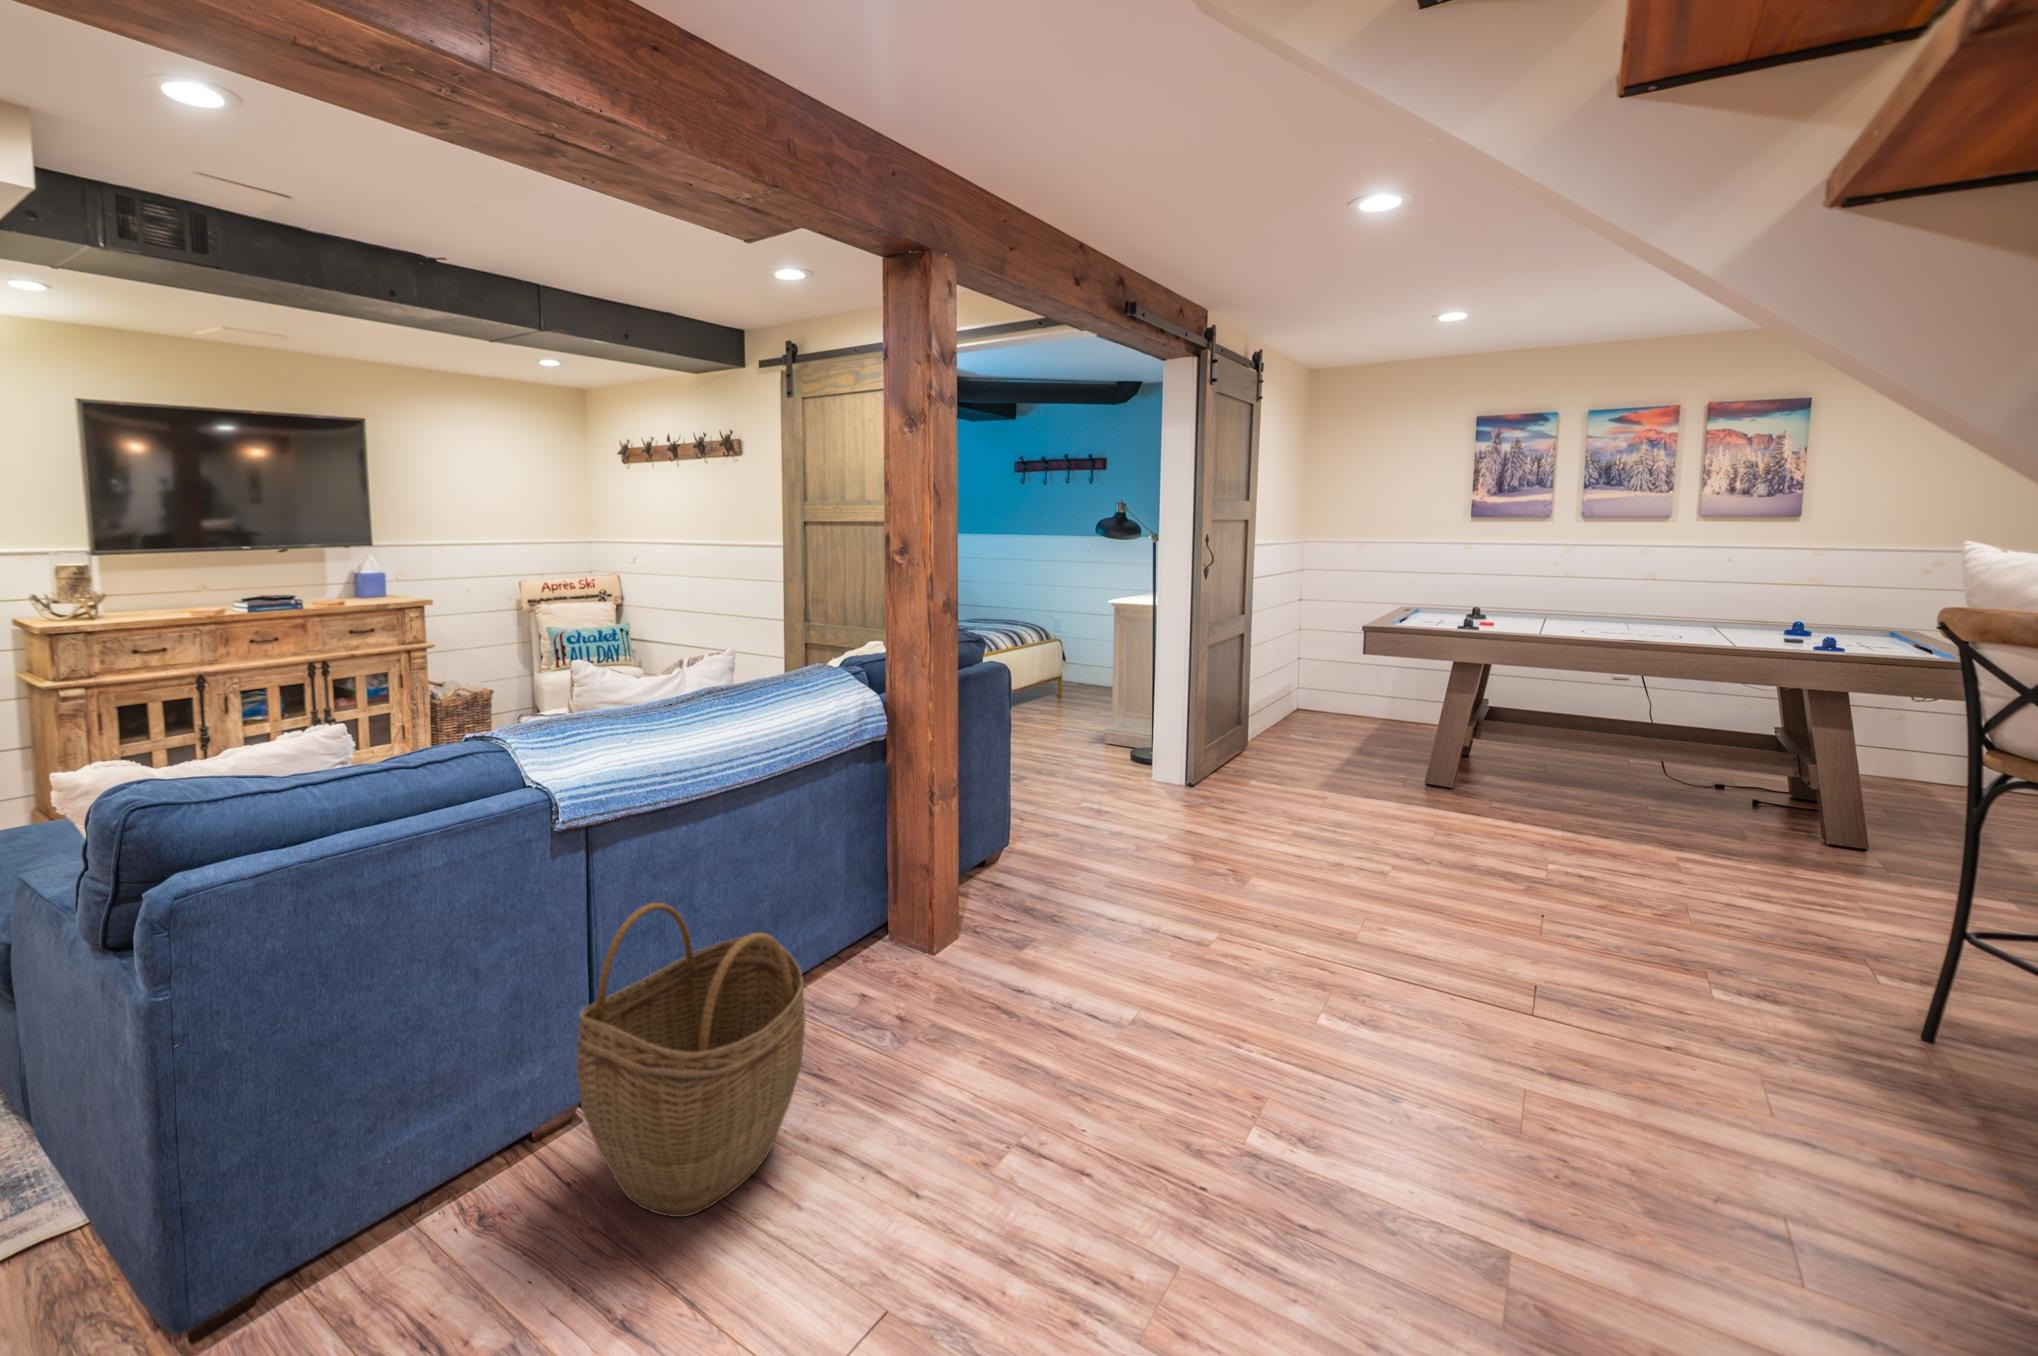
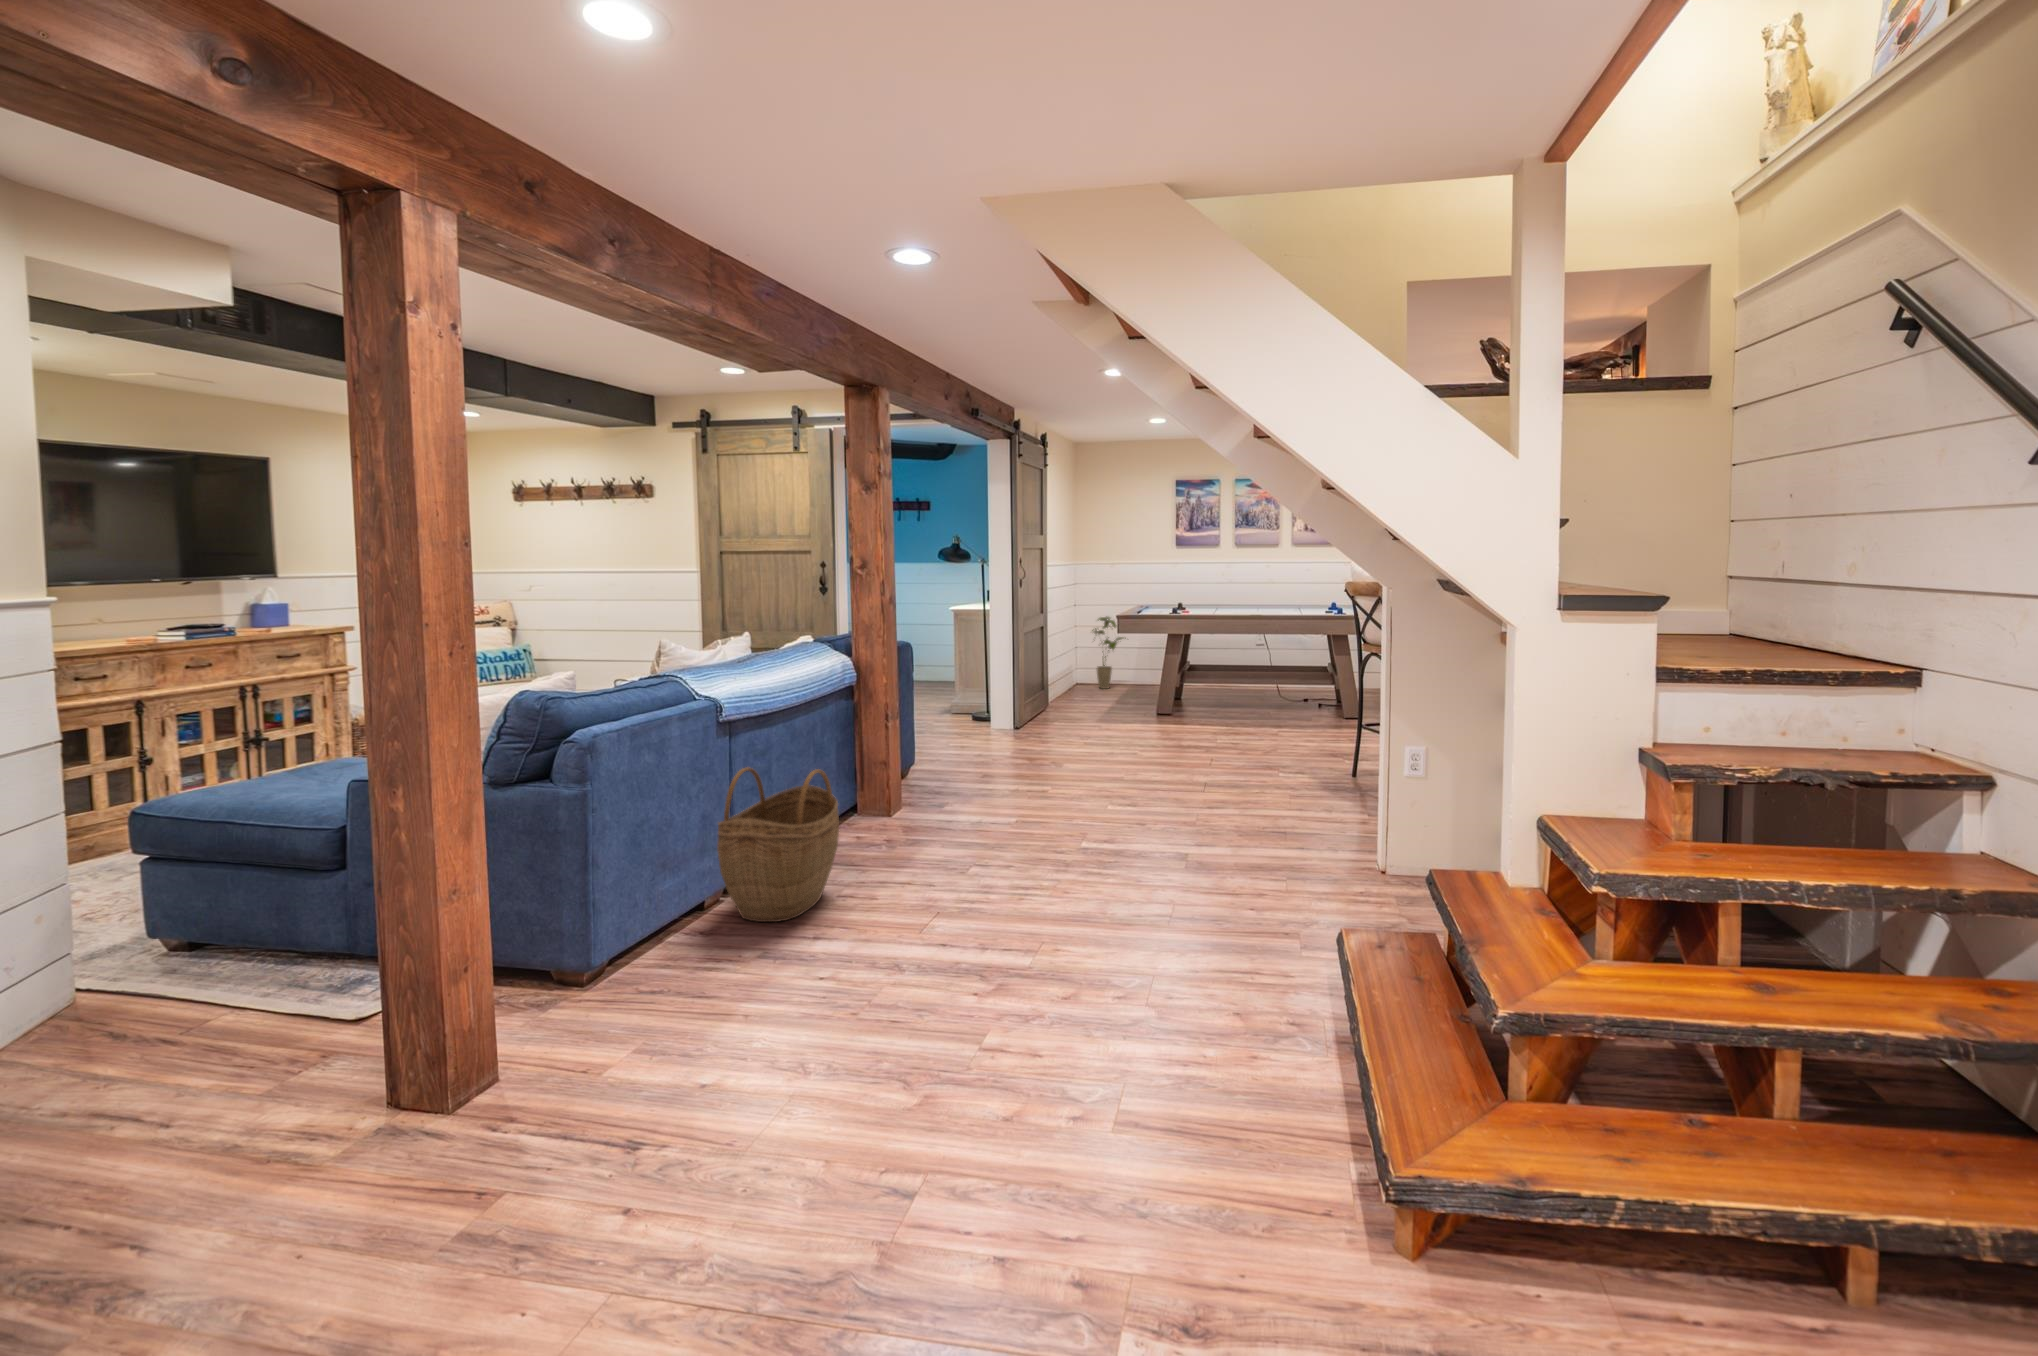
house plant: none [1315,624,1379,733] -> present [1092,616,1126,689]

